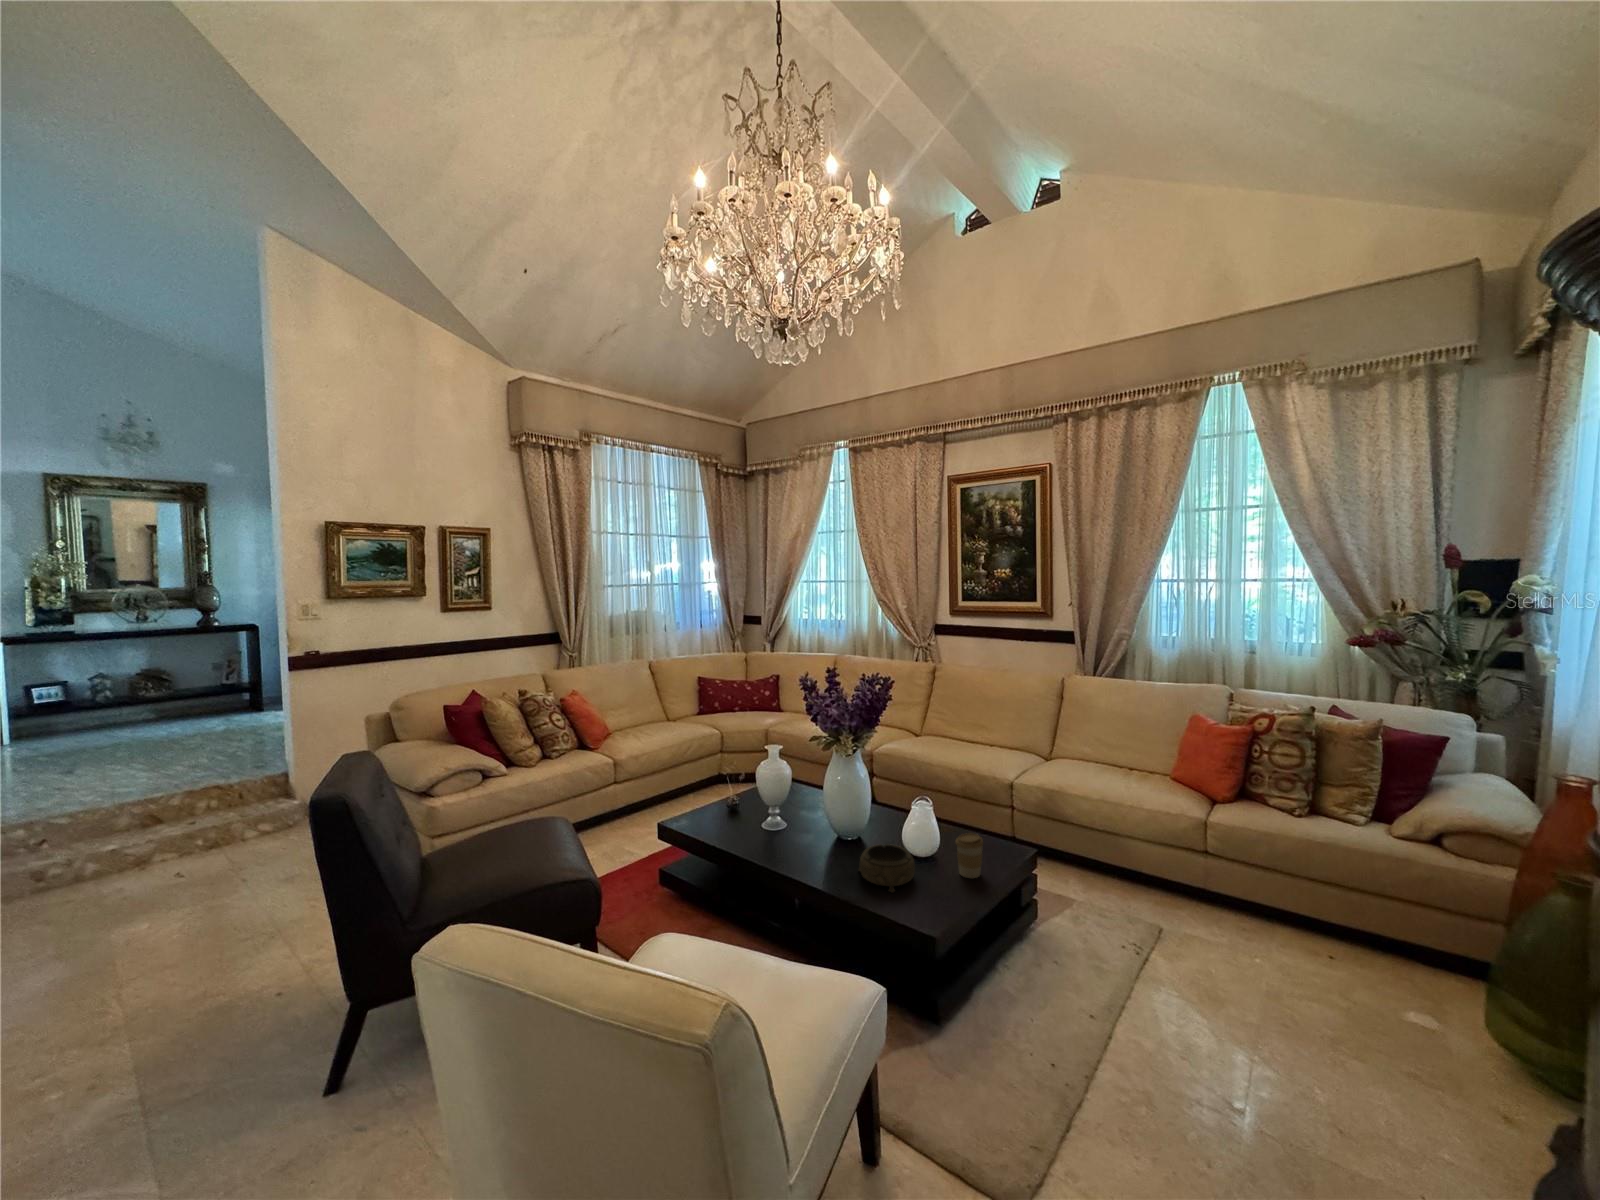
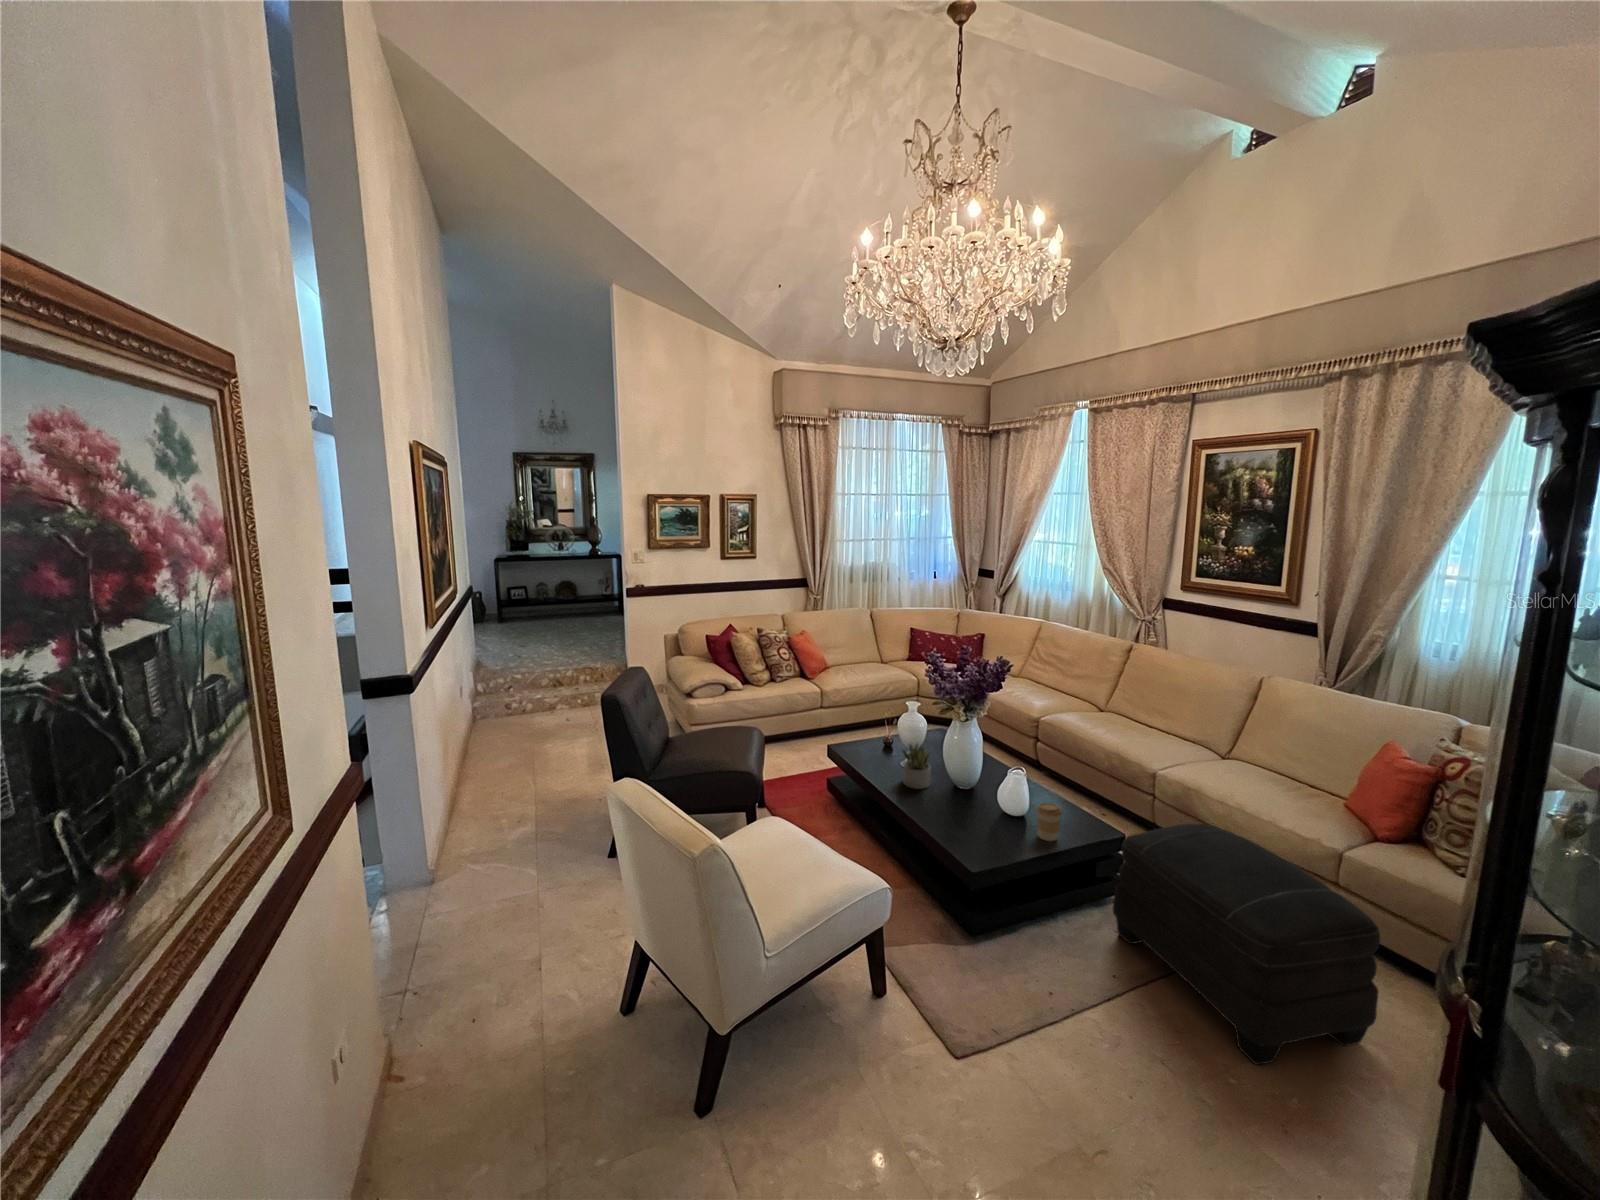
succulent plant: none [773,794,814,855] -> present [902,744,931,789]
ottoman: none [1039,820,1295,1065] -> present [1113,824,1380,1064]
decorative bowl: present [859,844,915,893] -> none [950,794,998,833]

